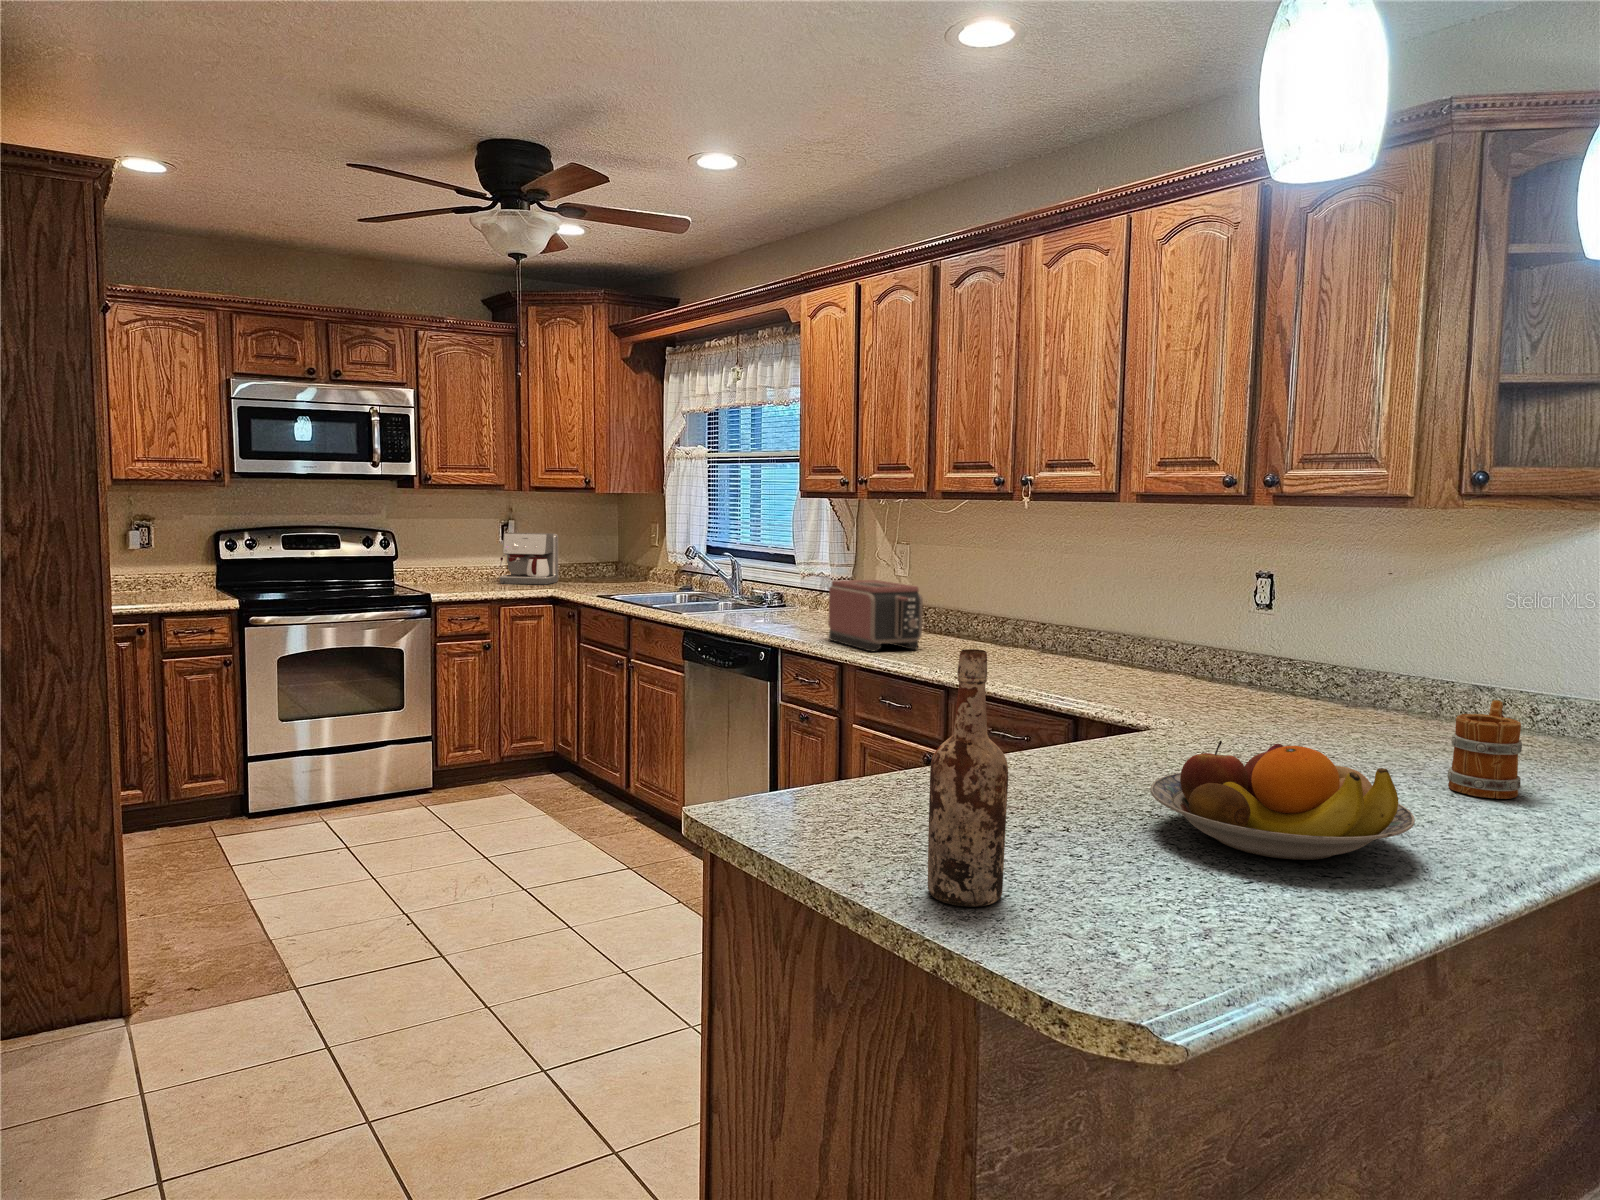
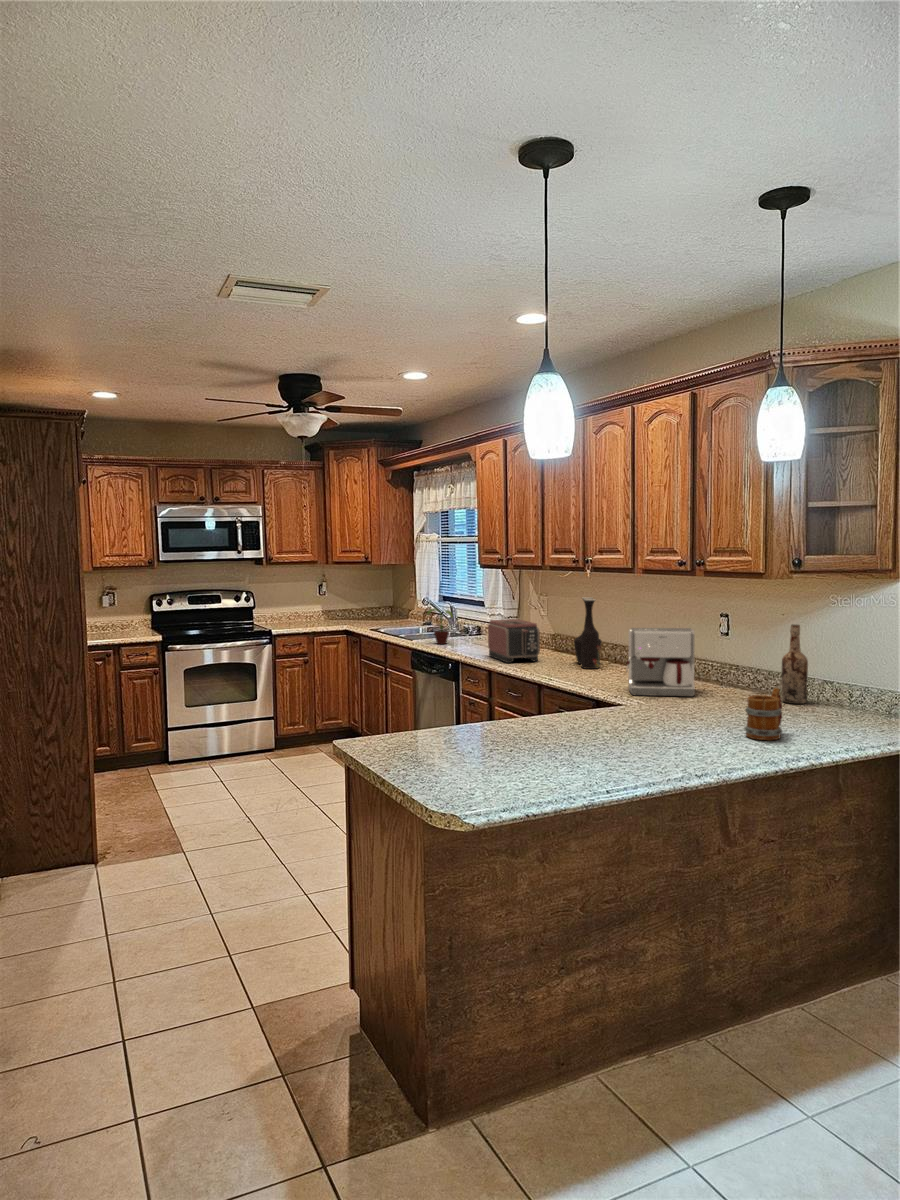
coffee maker: present [500,533,558,585] -> present [626,628,695,697]
vase: none [980,544,1030,663] -> present [574,597,602,669]
potted plant: none [706,562,754,620] -> present [427,608,453,644]
wine bottle: present [928,649,1008,907] -> present [782,625,808,704]
fruit bowl: present [1150,741,1415,860] -> none [549,707,671,764]

